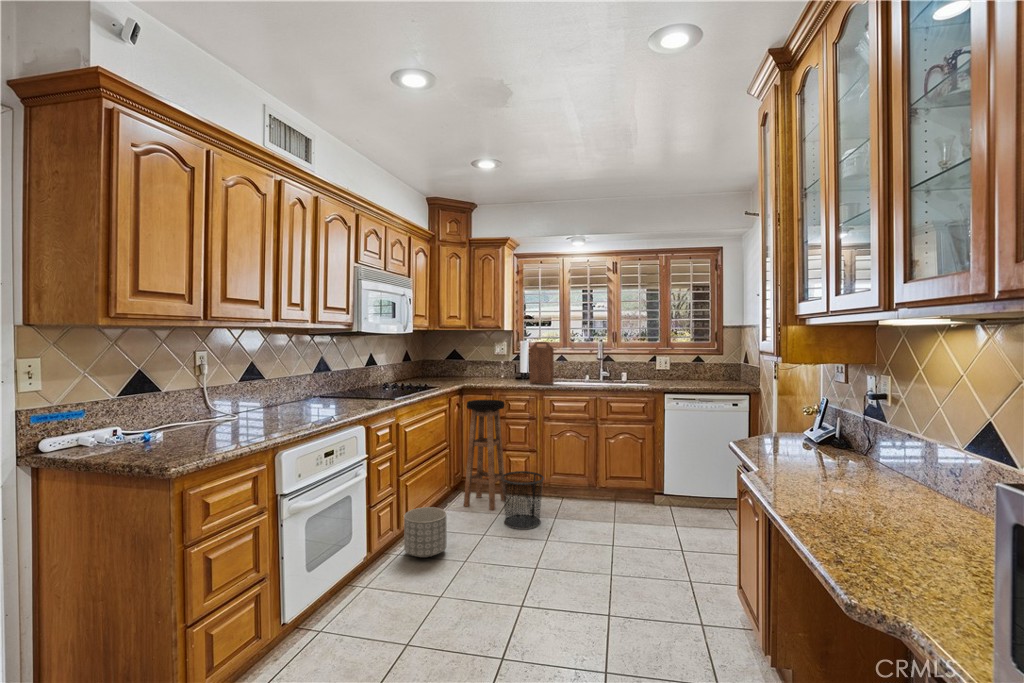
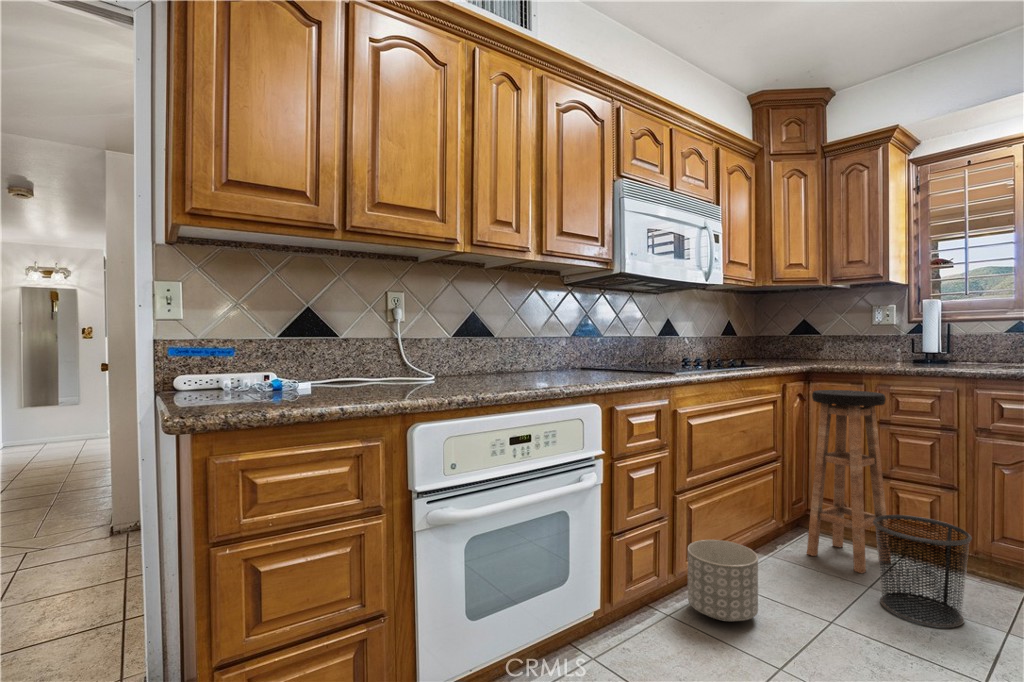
cutting board: present [530,342,554,384] -> none [942,293,998,369]

